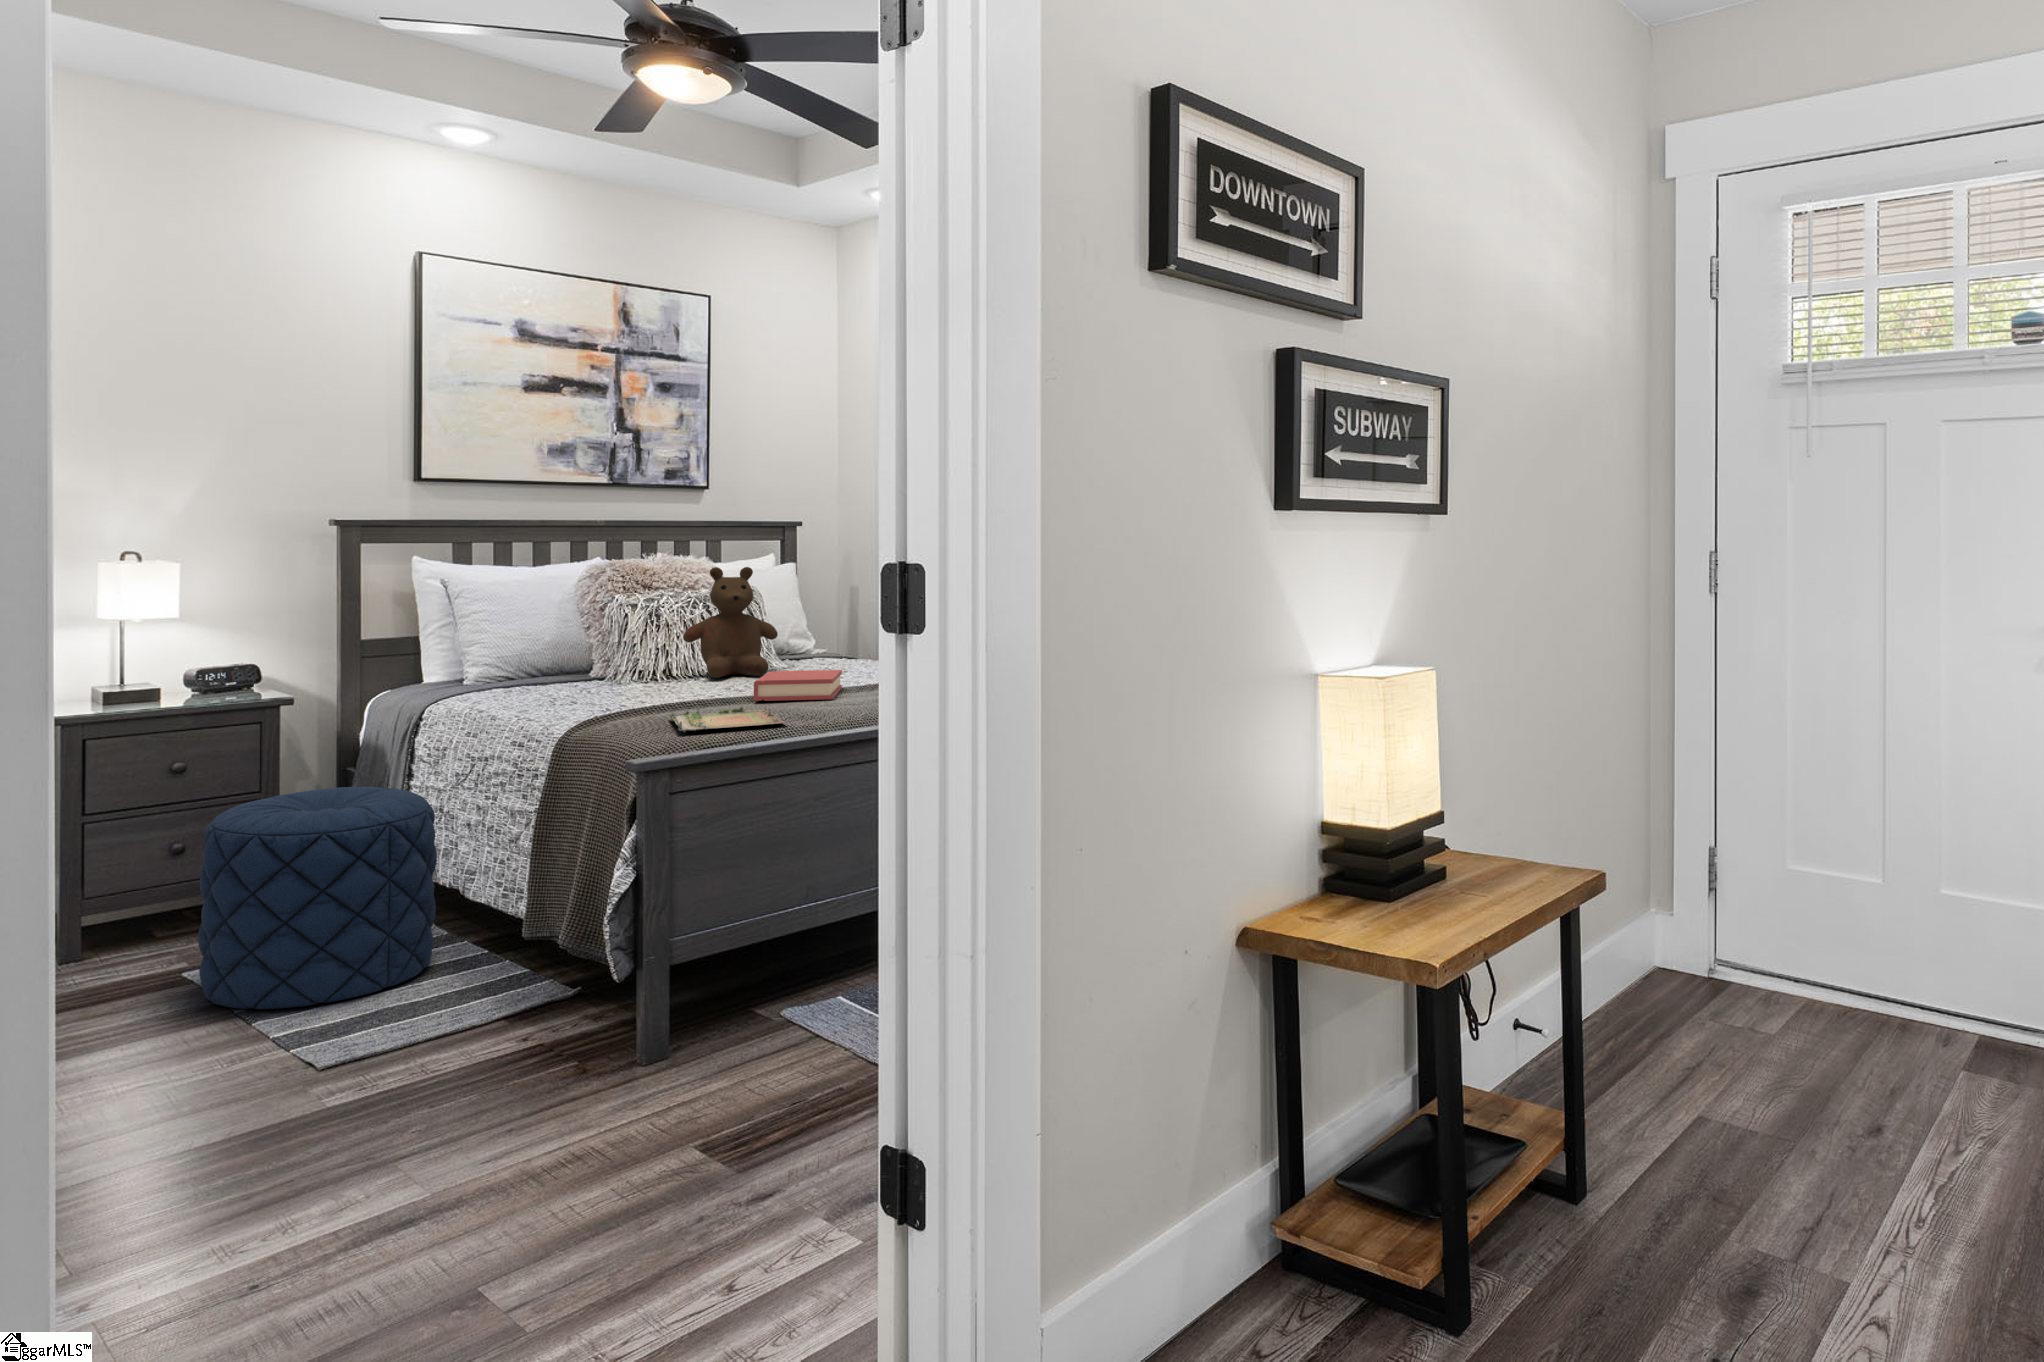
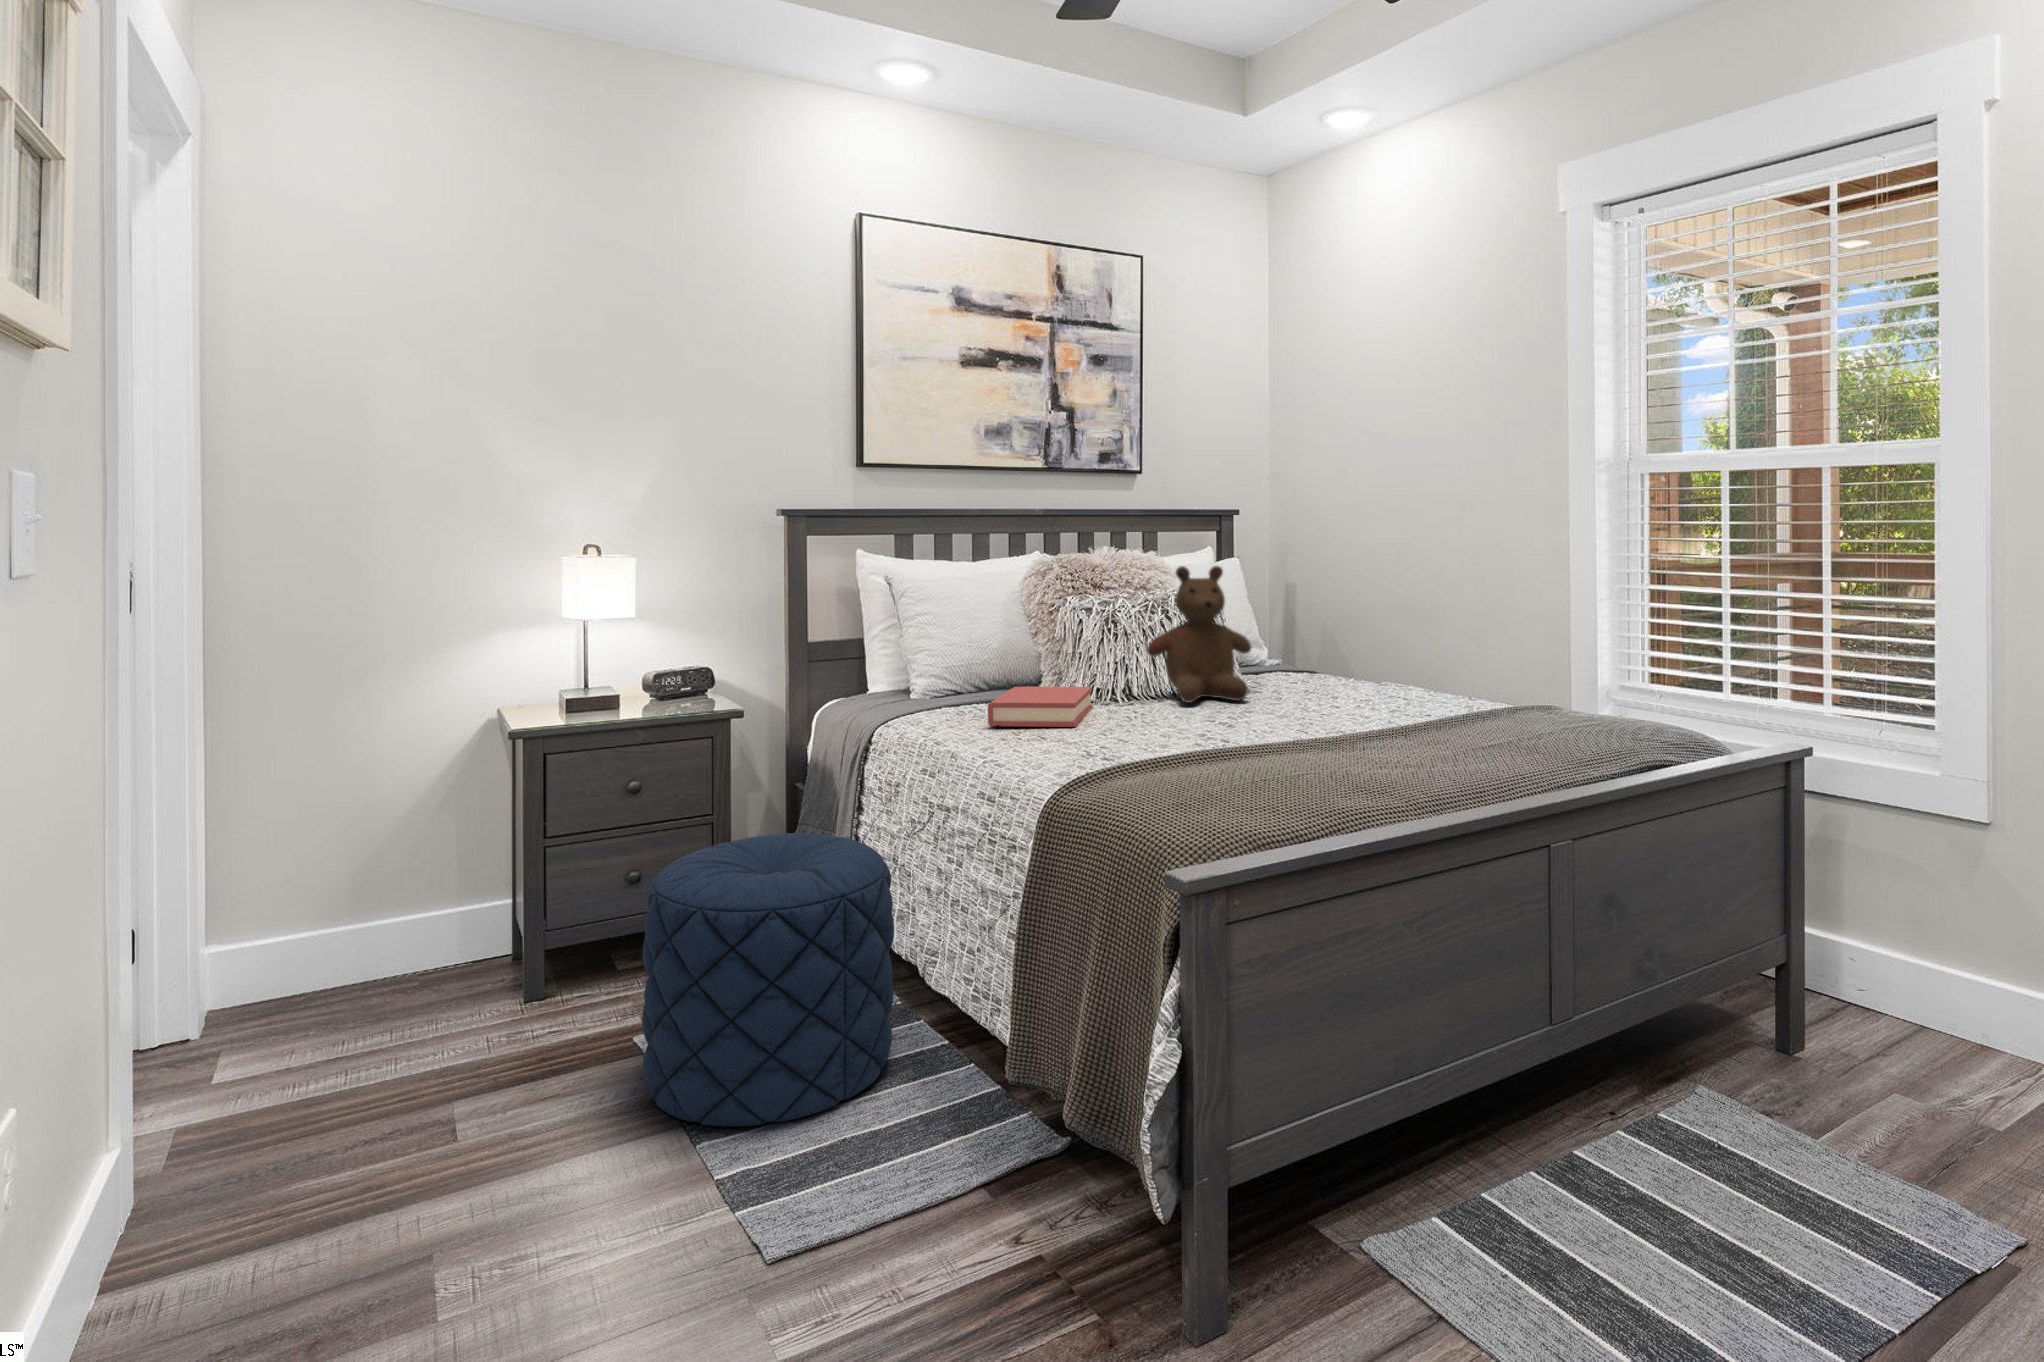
hardback book: present [754,670,842,701] -> present [988,686,1092,727]
tray: present [669,701,786,732] -> none [1175,755,1351,817]

